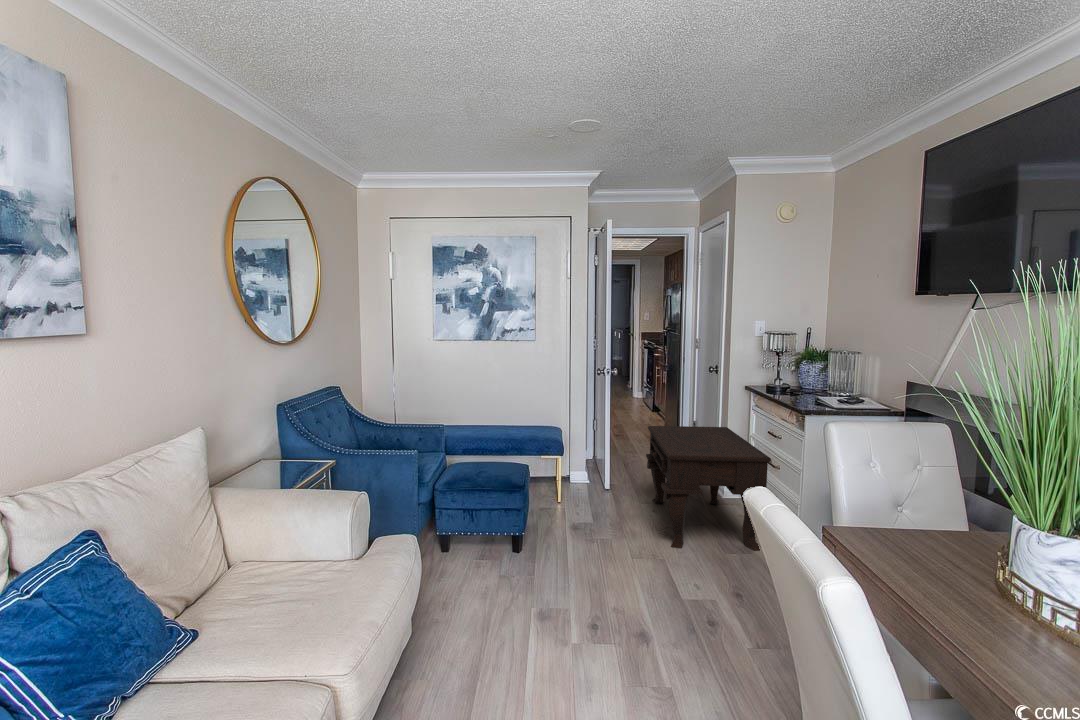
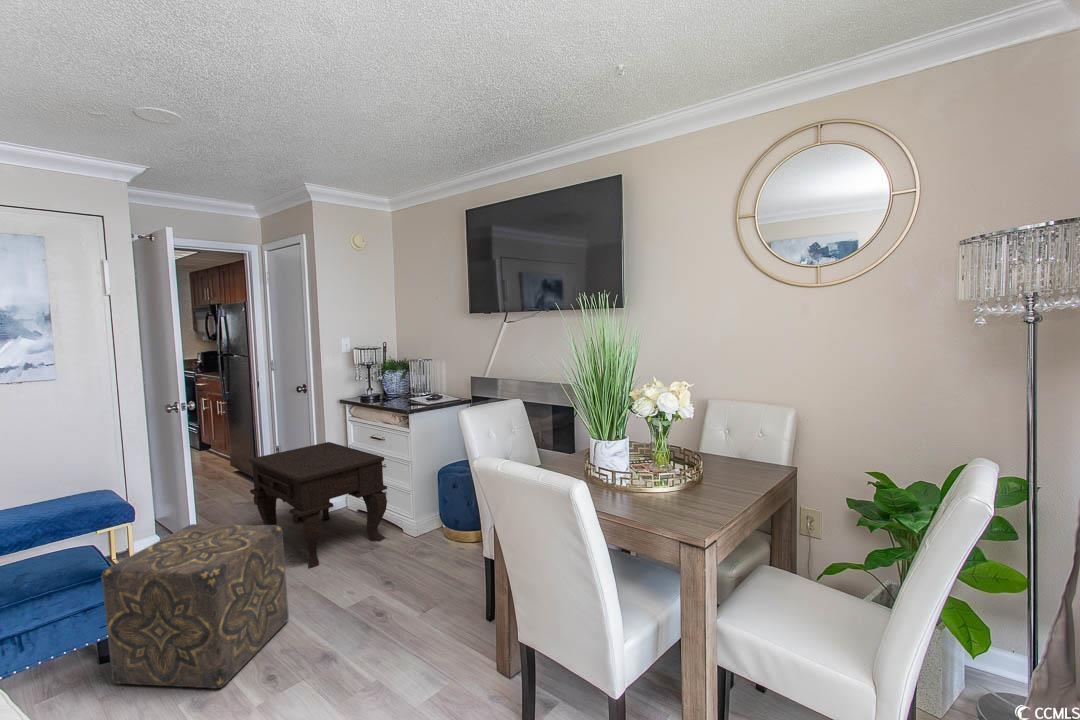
ottoman: none [494,469,626,622] -> present [102,524,289,688]

